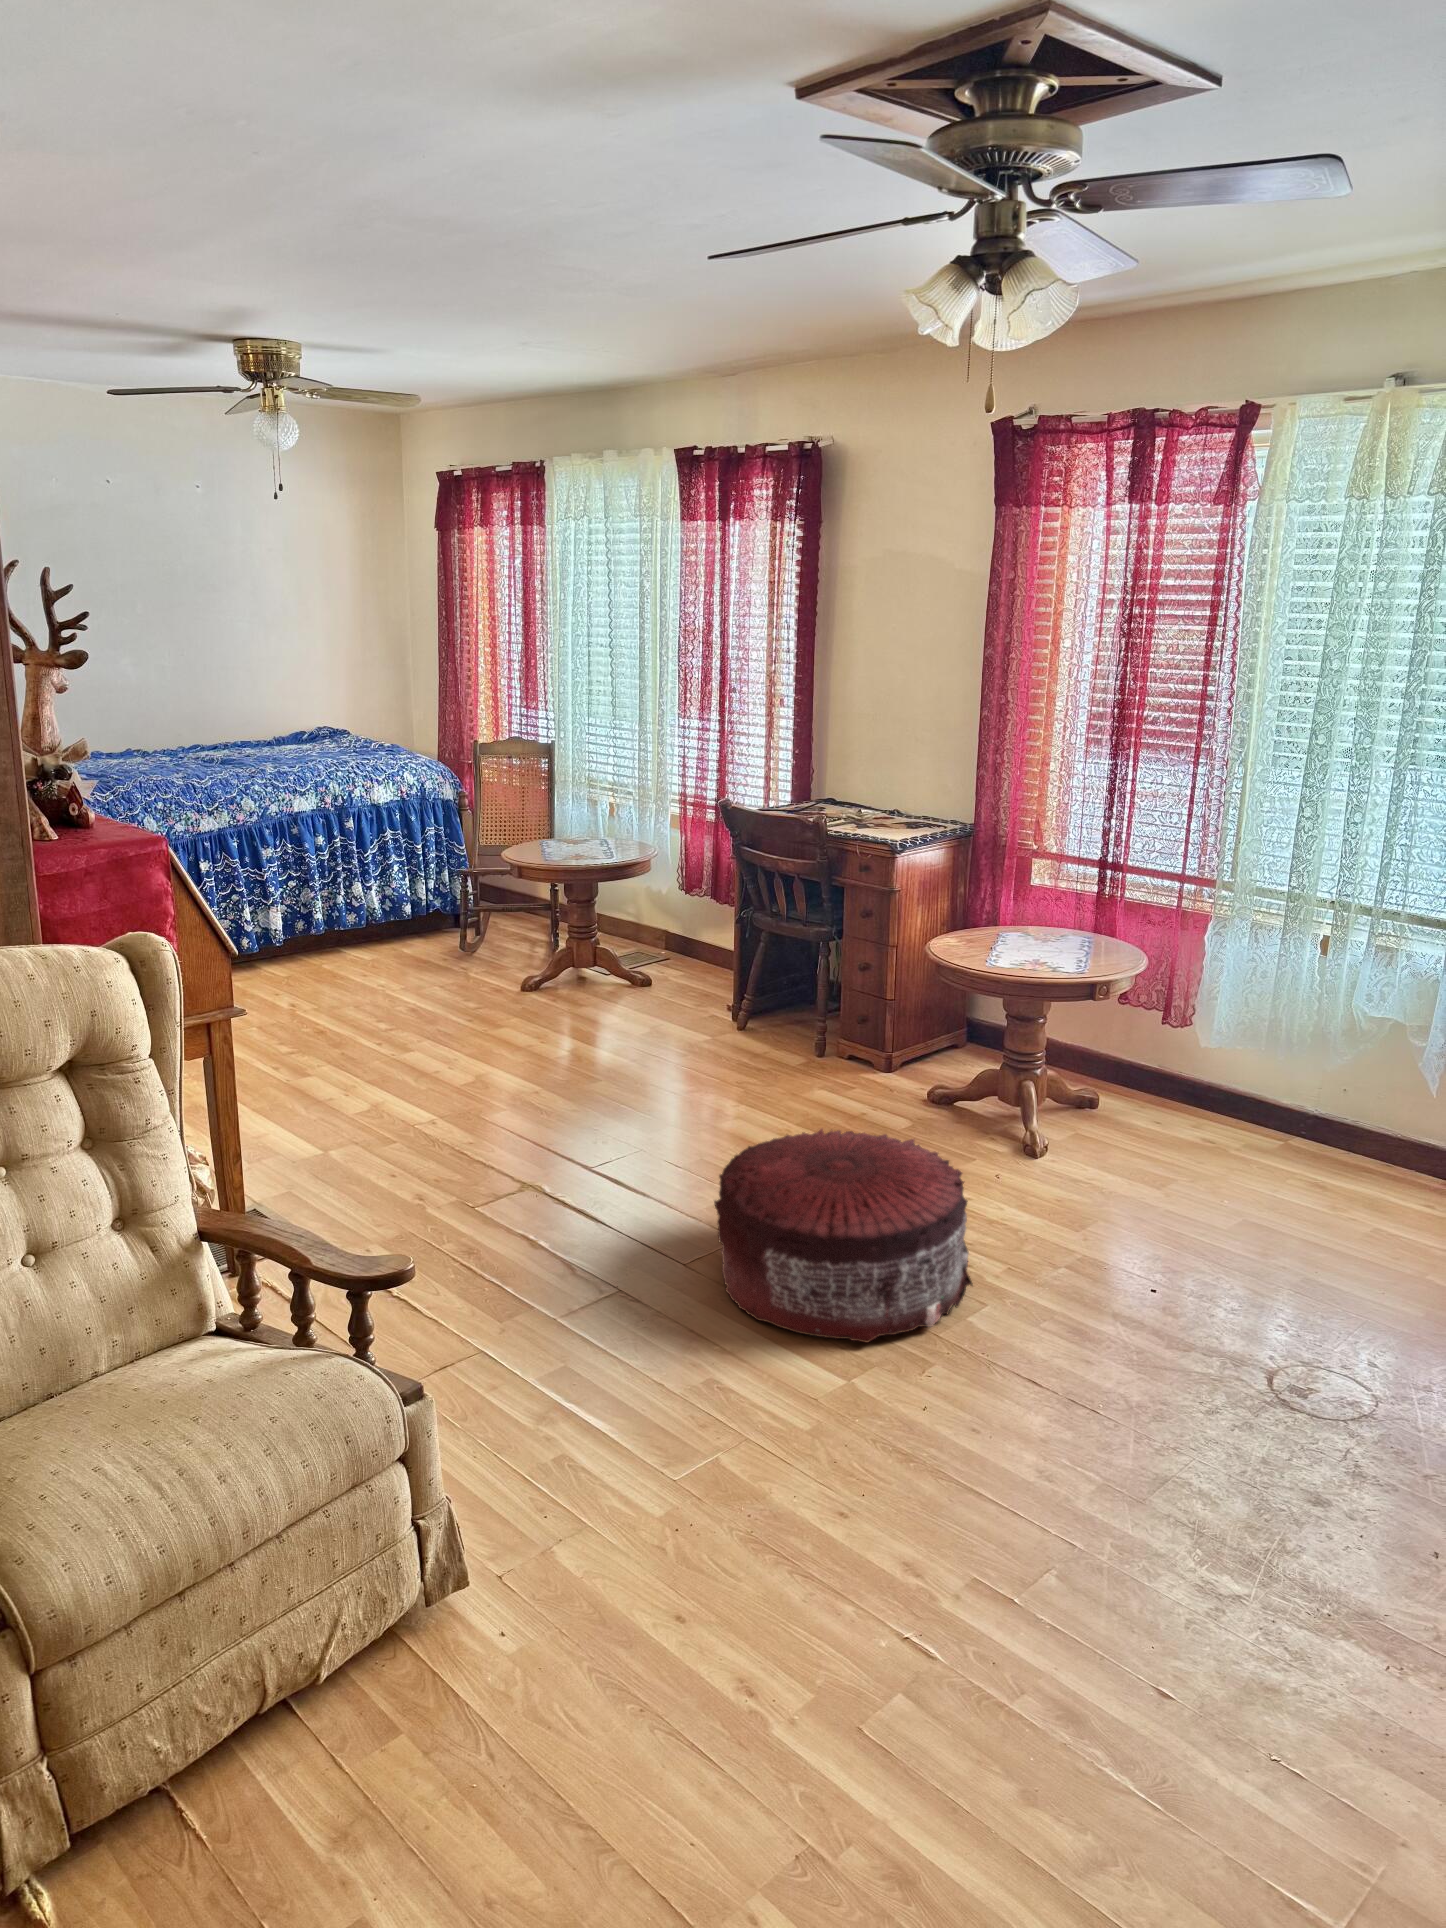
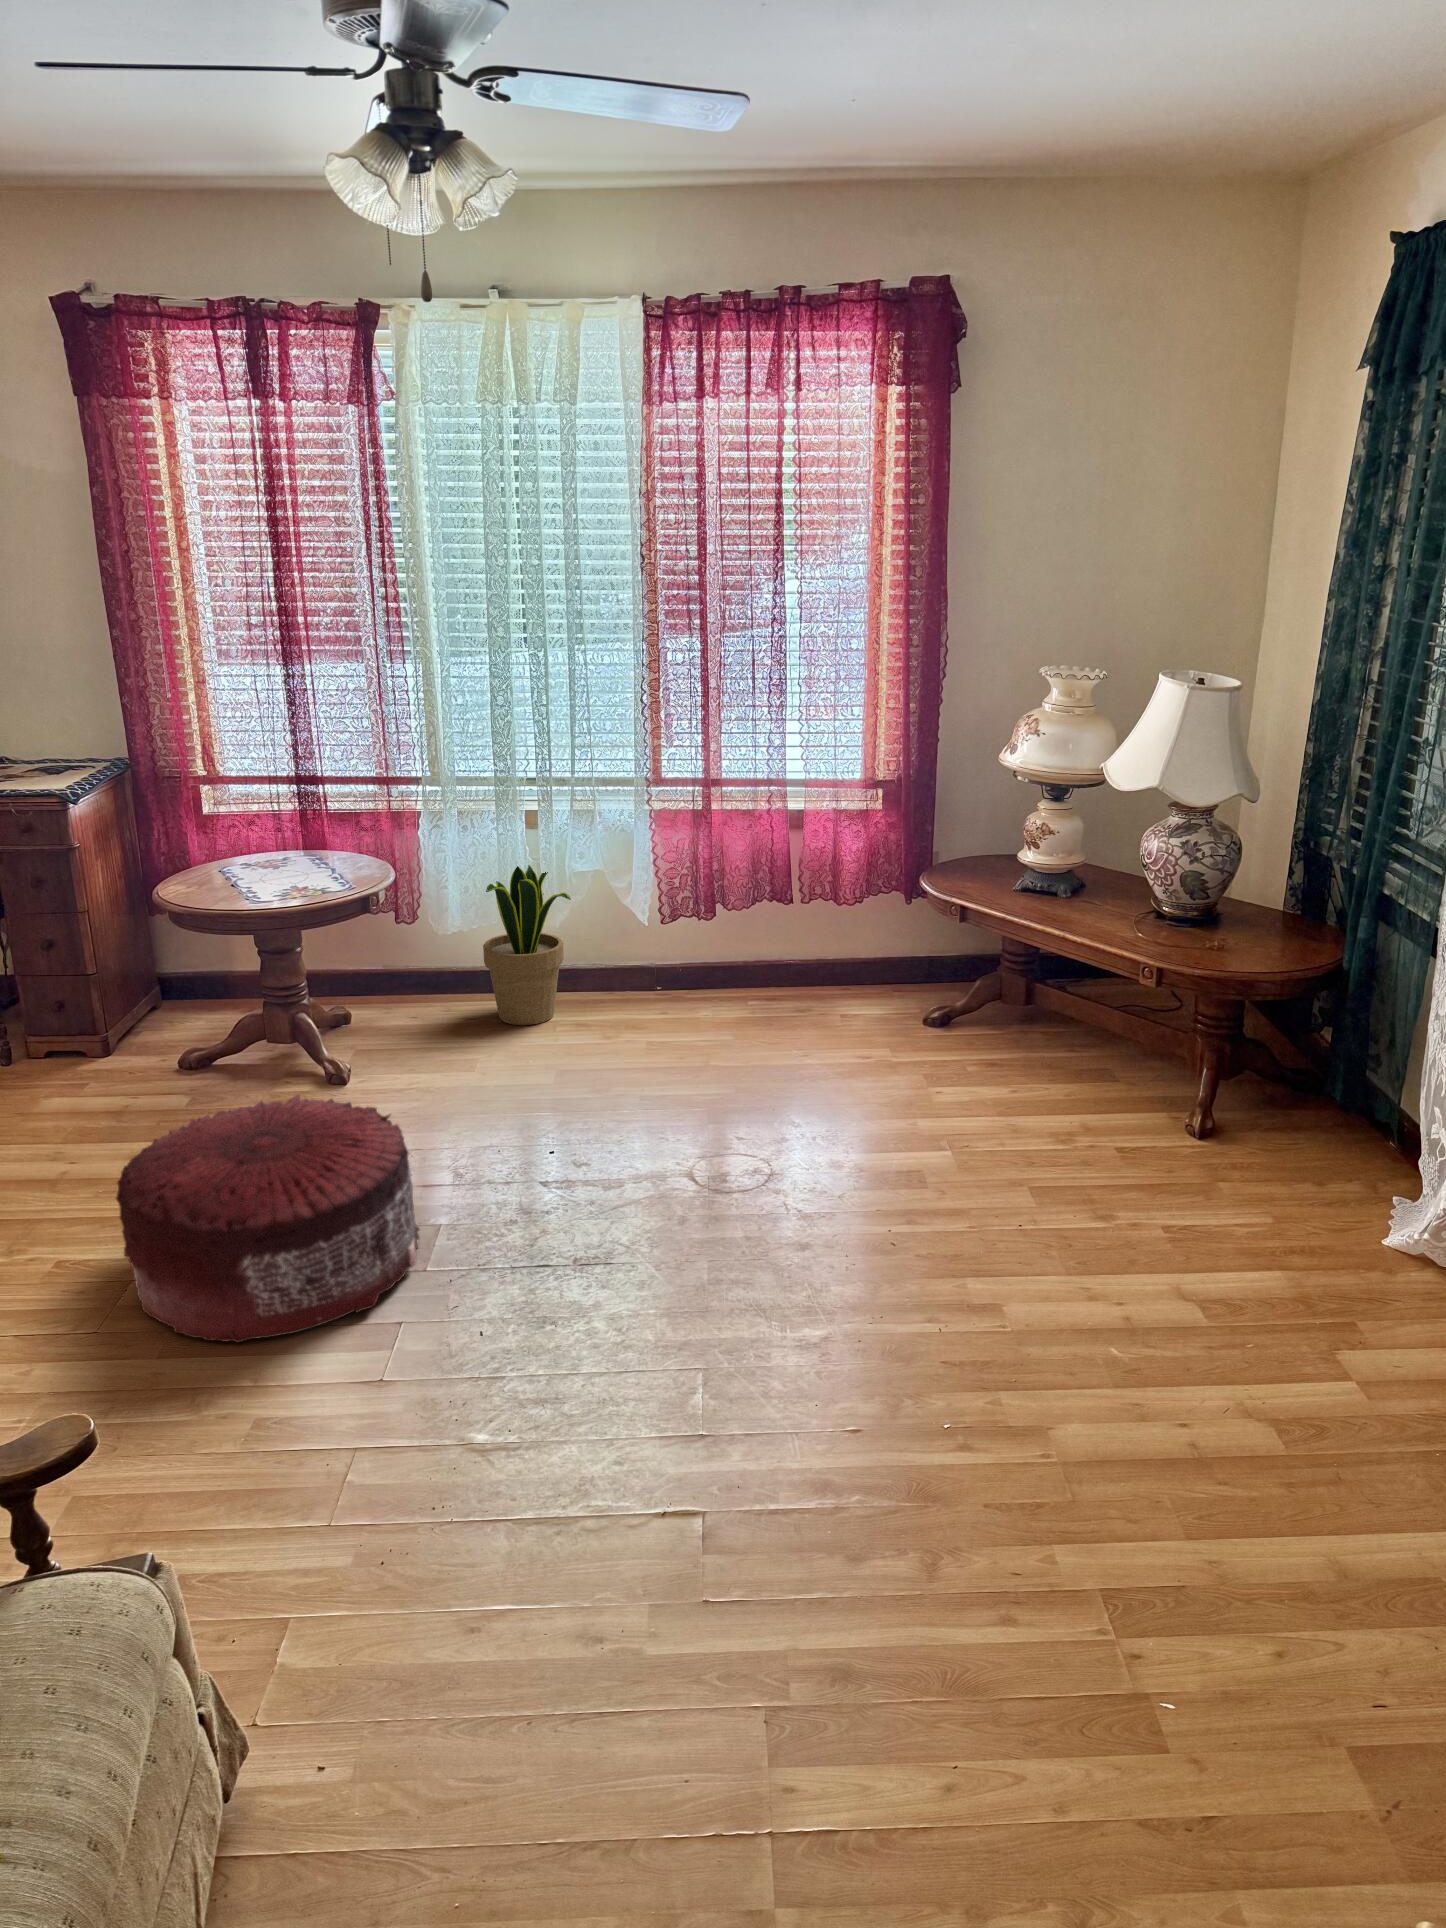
potted plant: none [1236,992,1343,1166] -> present [483,865,571,1025]

